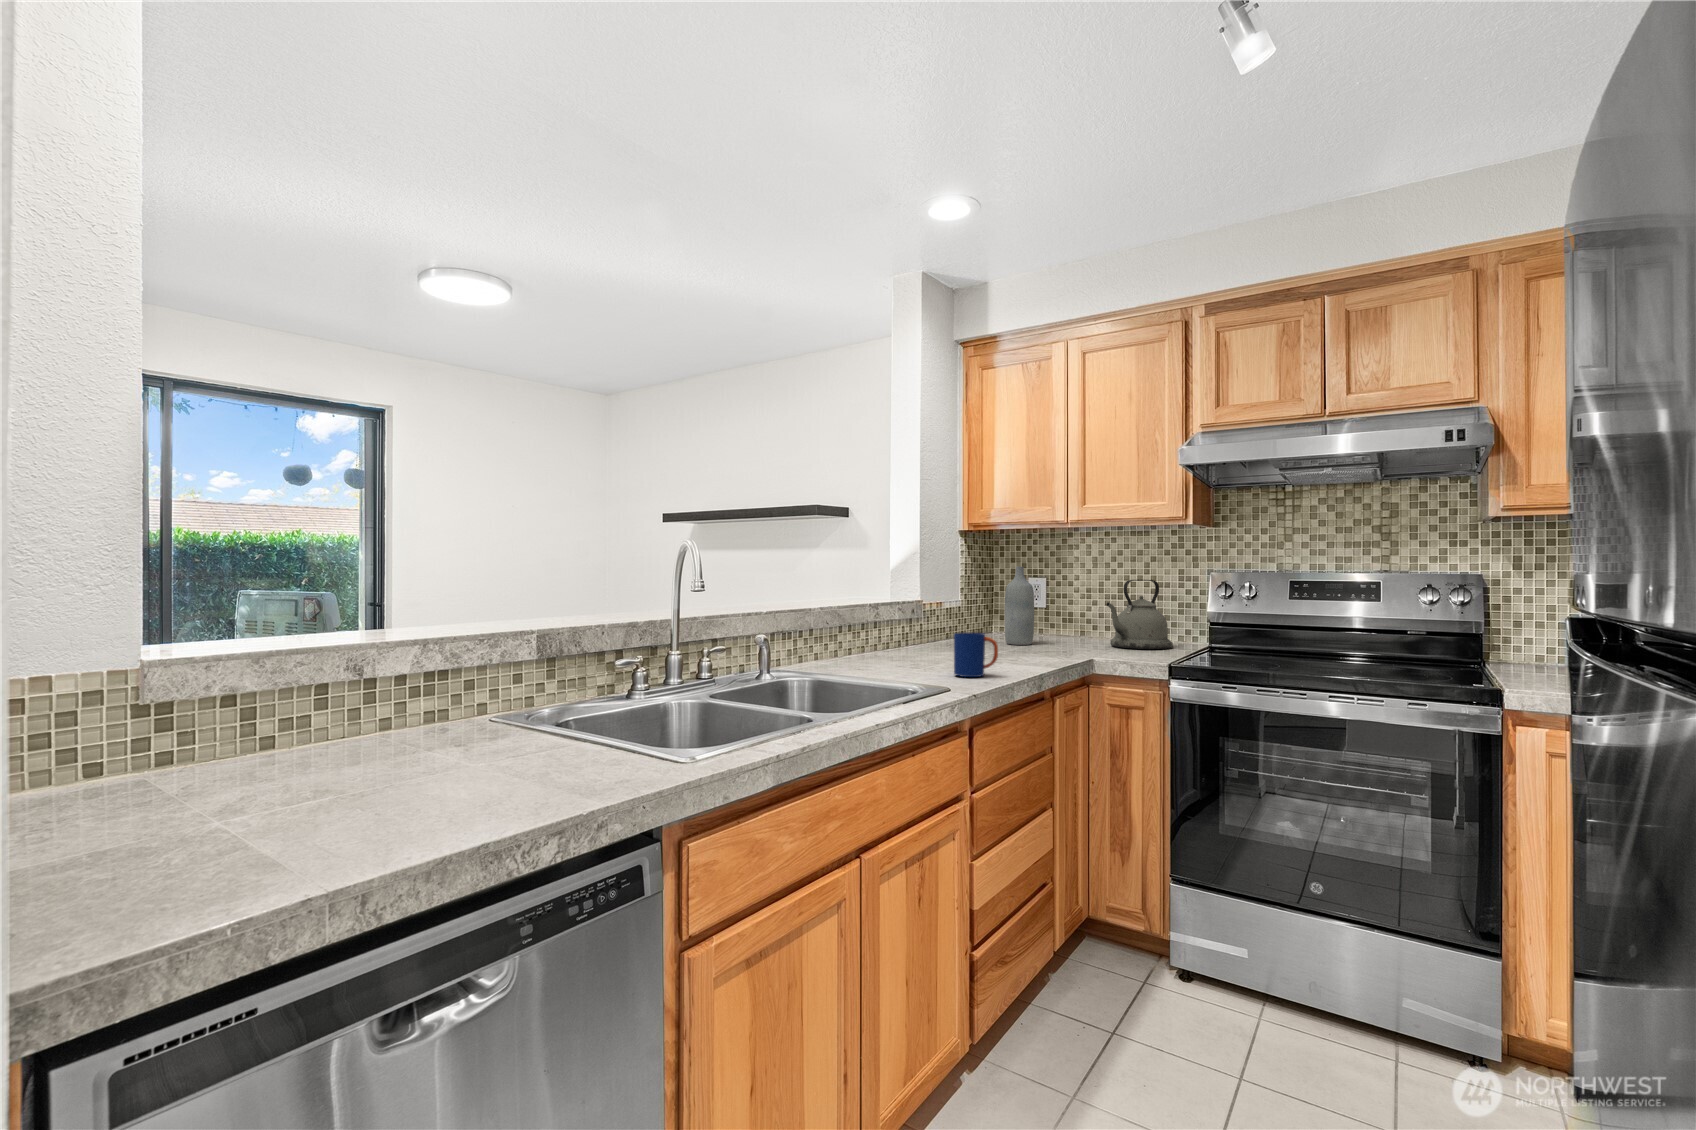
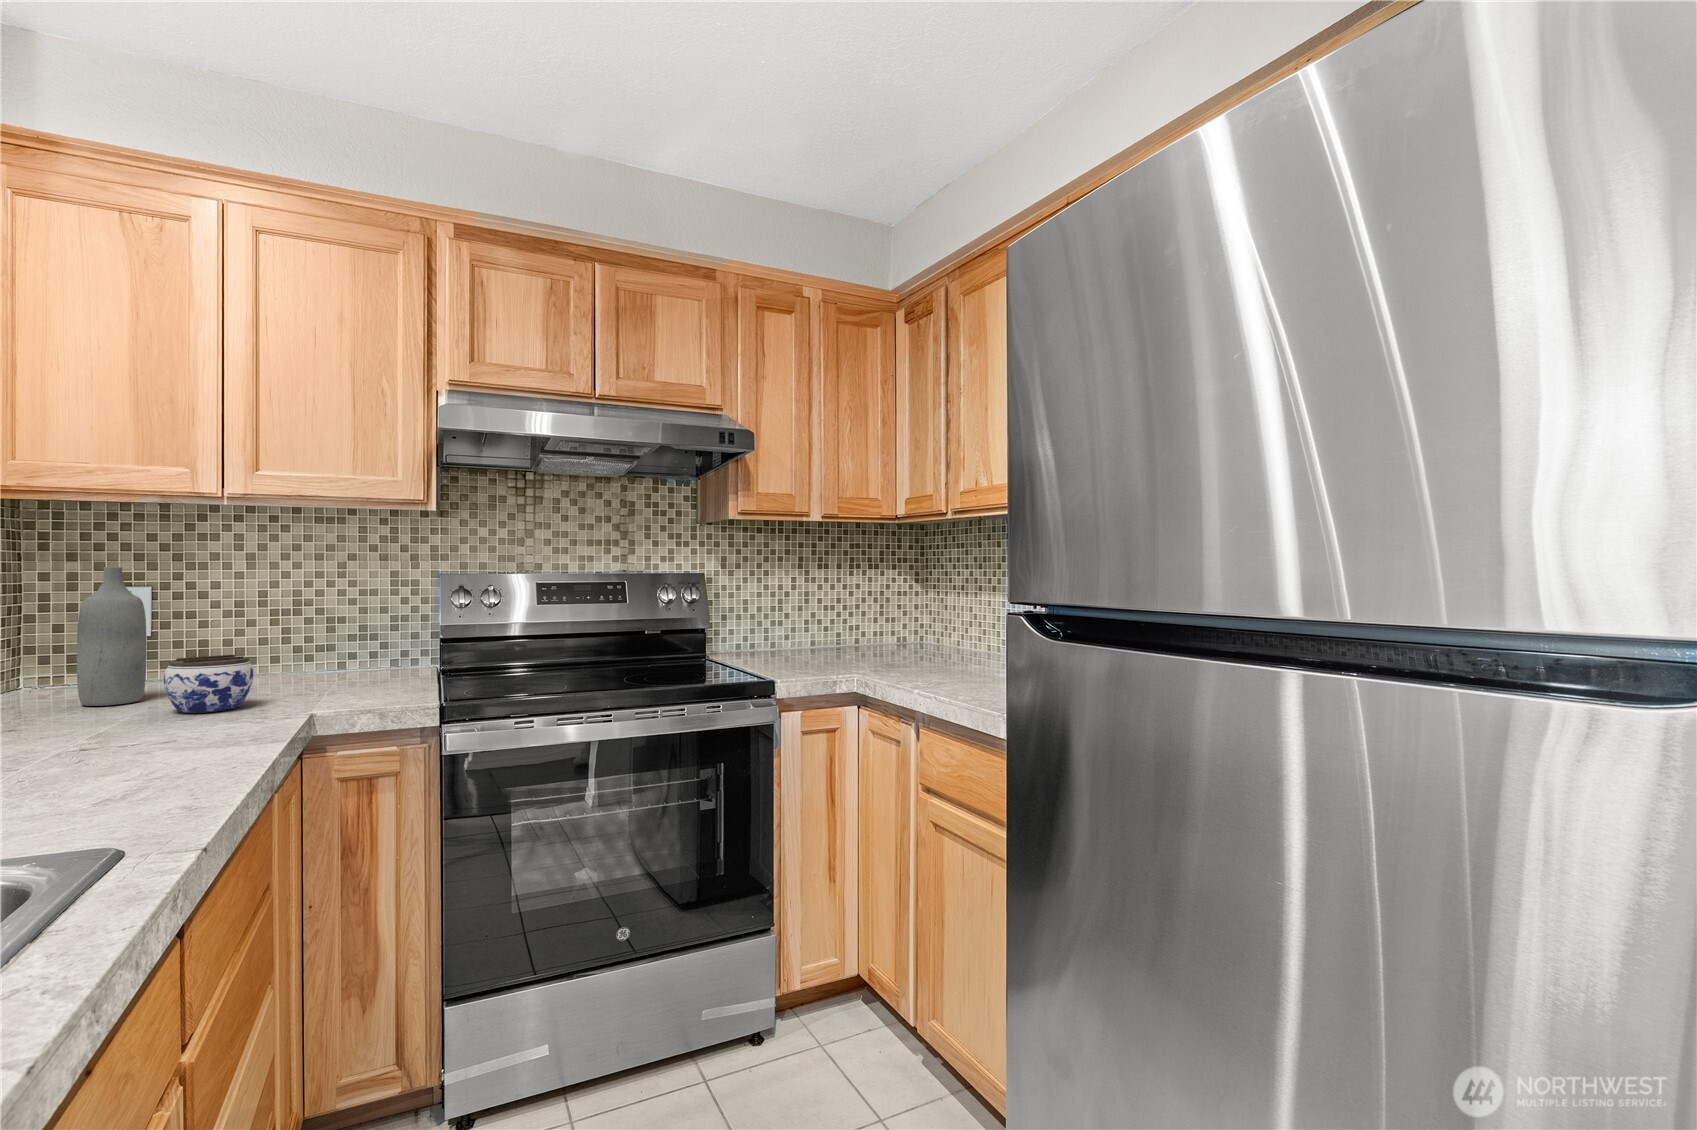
kettle: present [1107,580,1173,649] -> none [291,585,389,685]
jar: none [1031,620,1075,653] -> present [164,655,253,713]
mug: present [954,632,998,677] -> none [66,700,185,797]

